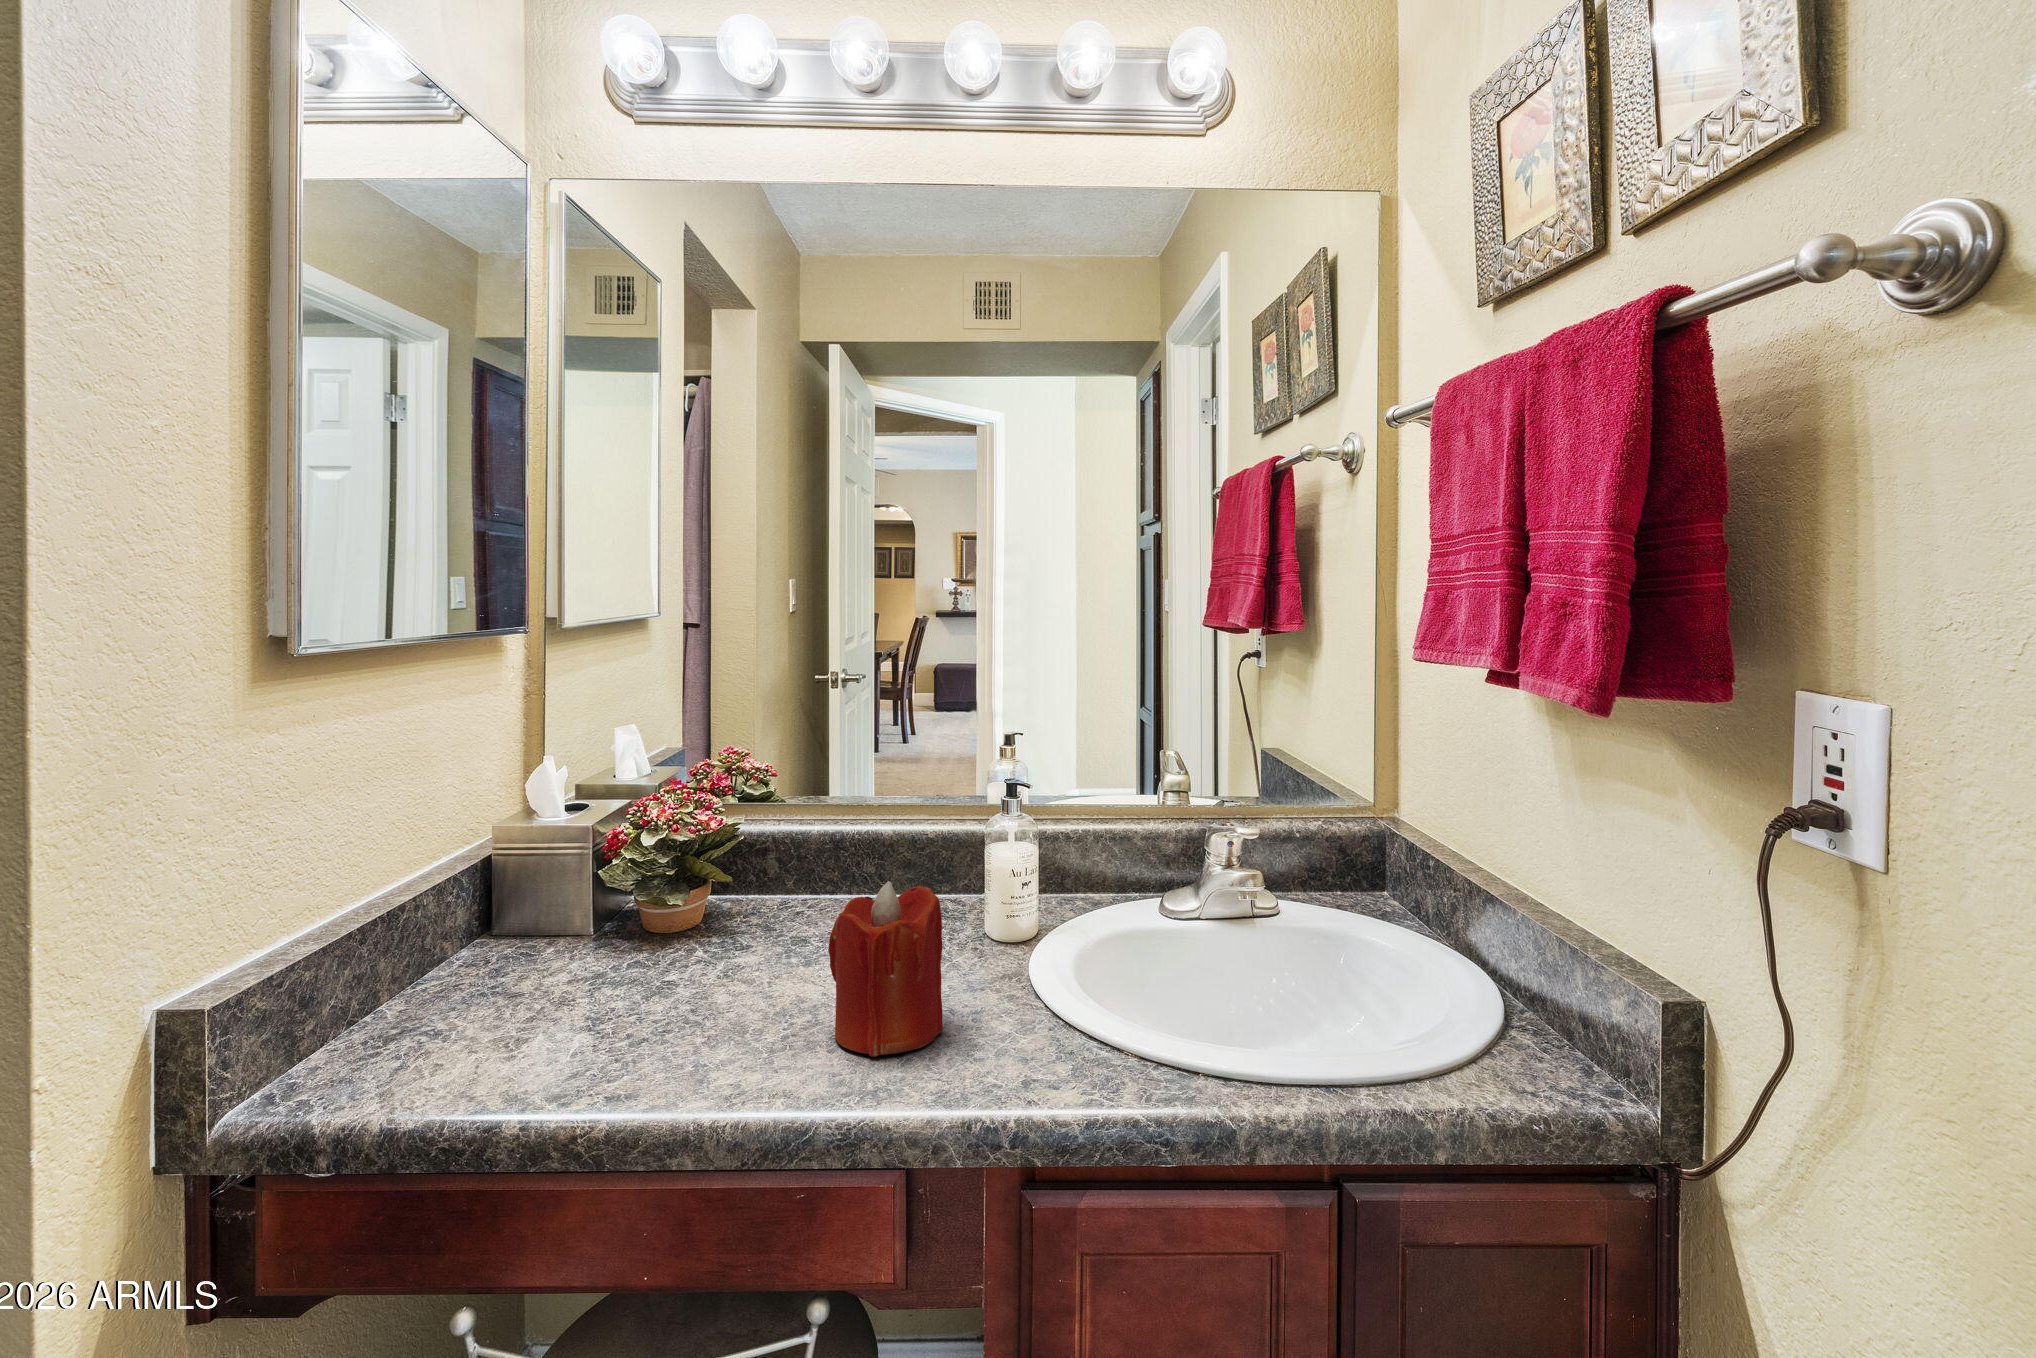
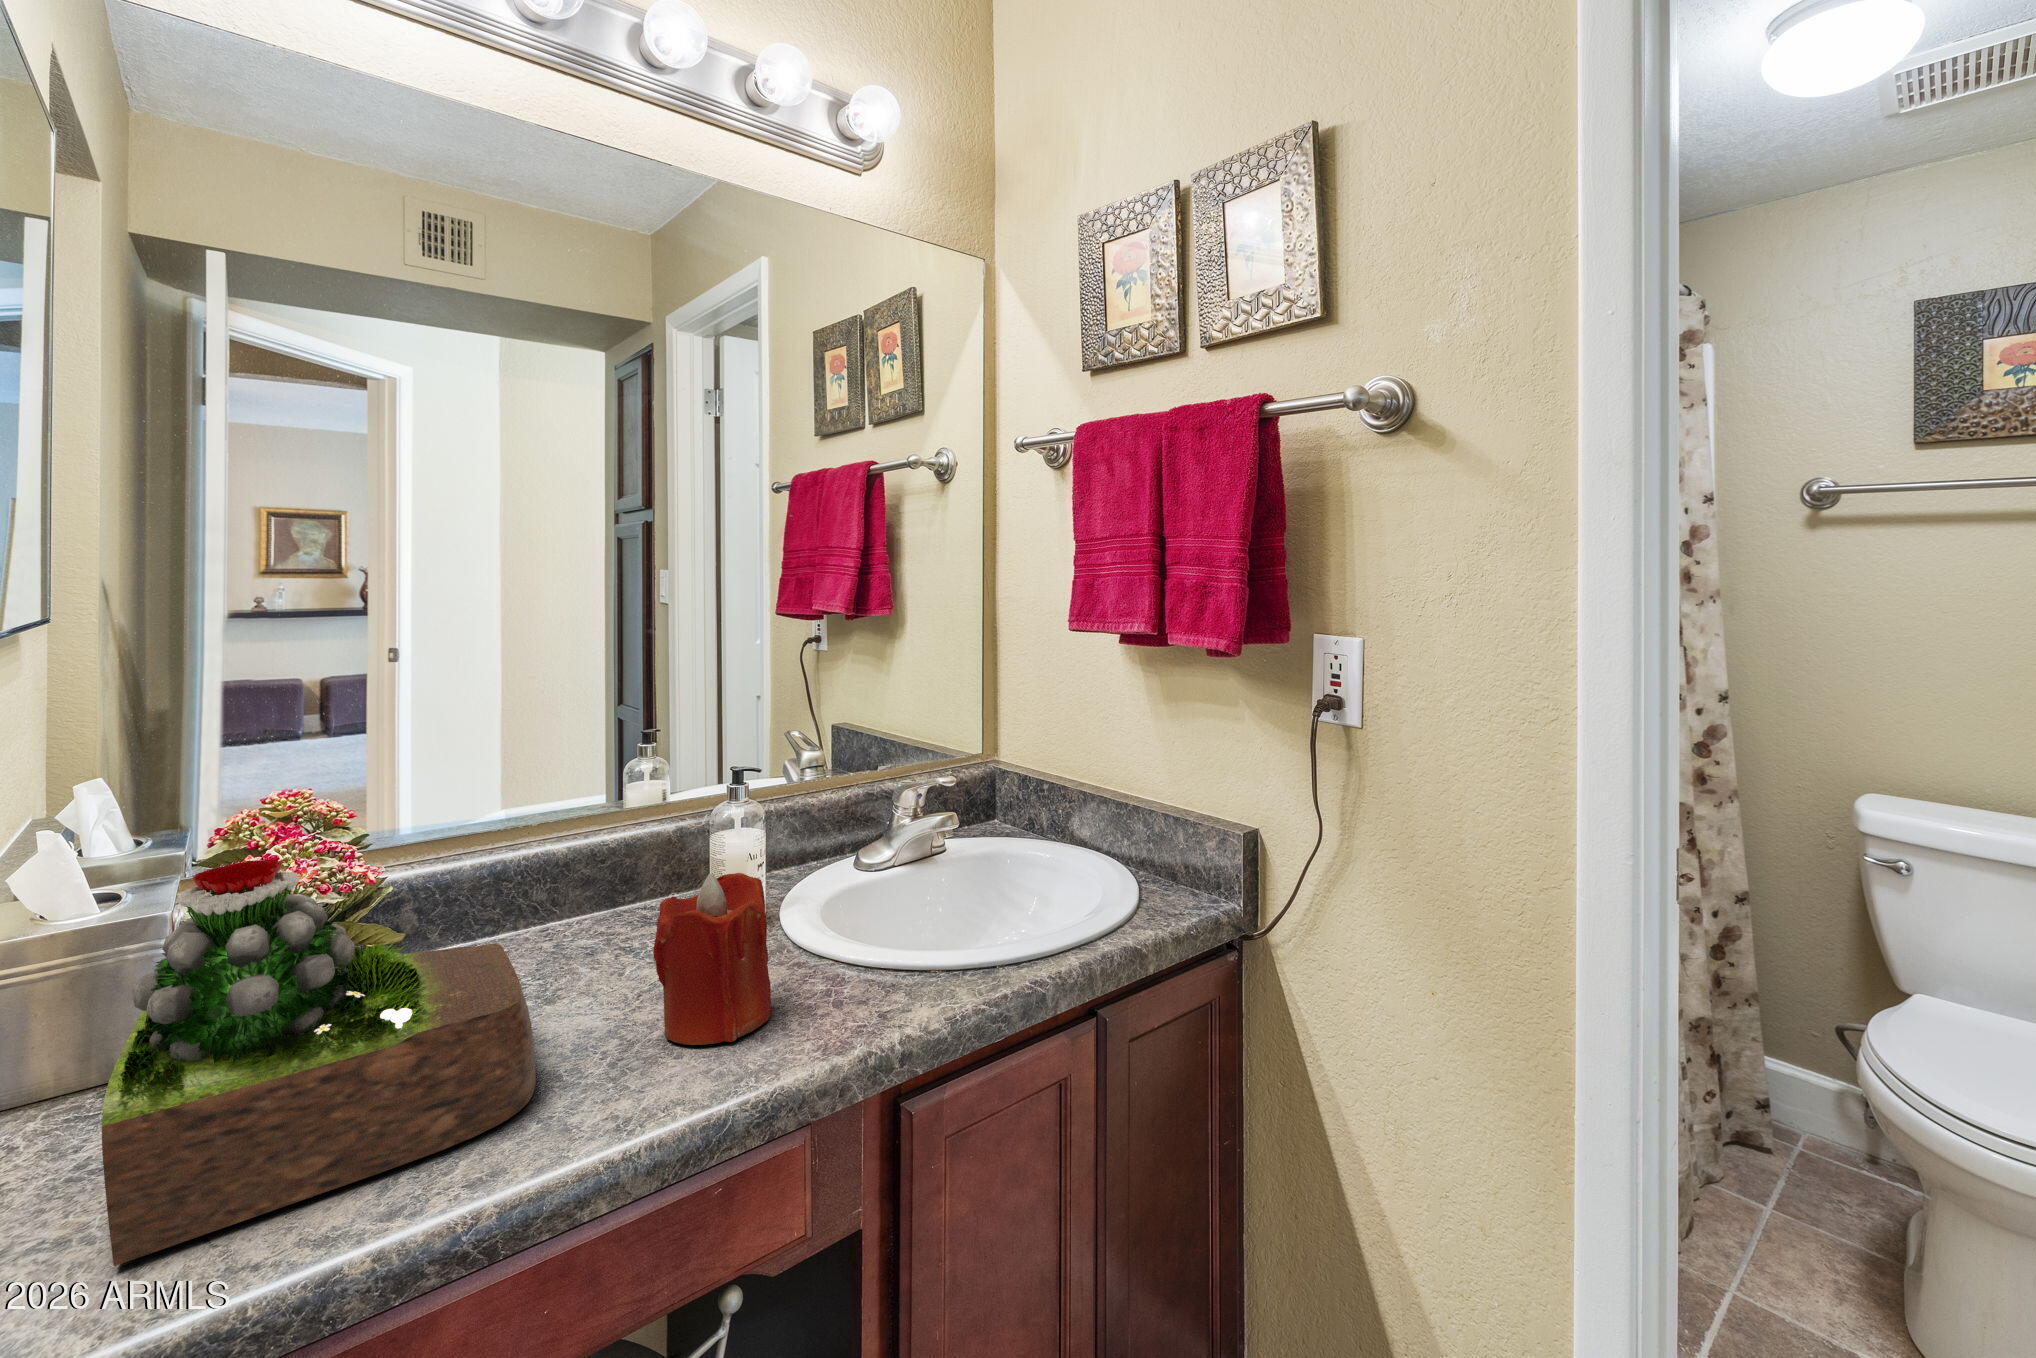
succulent plant: none [428,797,759,1064] -> present [102,860,536,1266]

